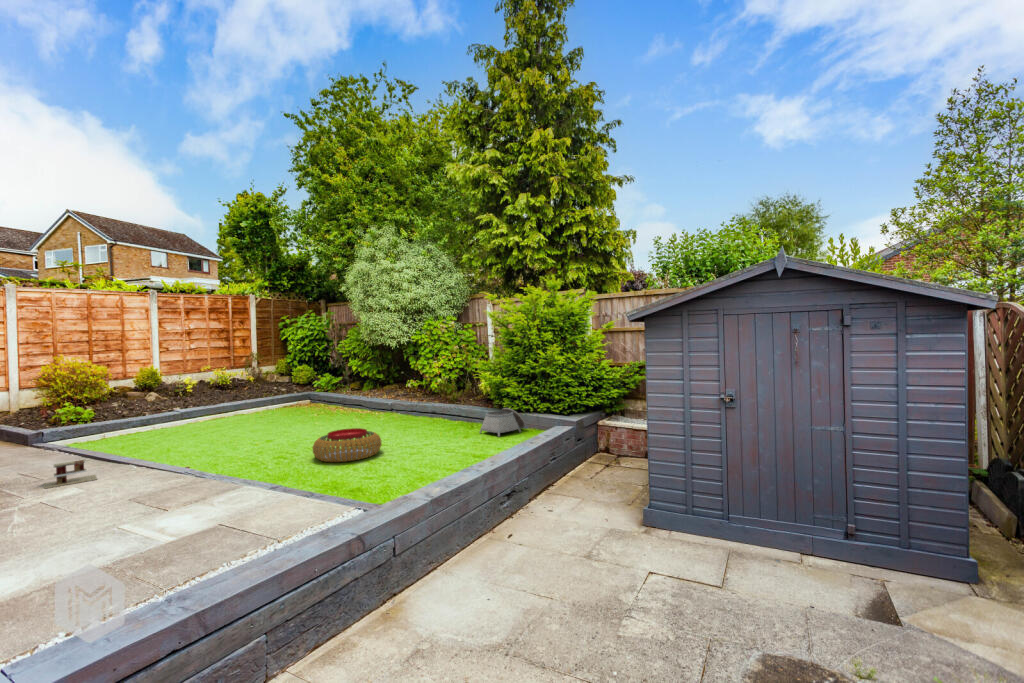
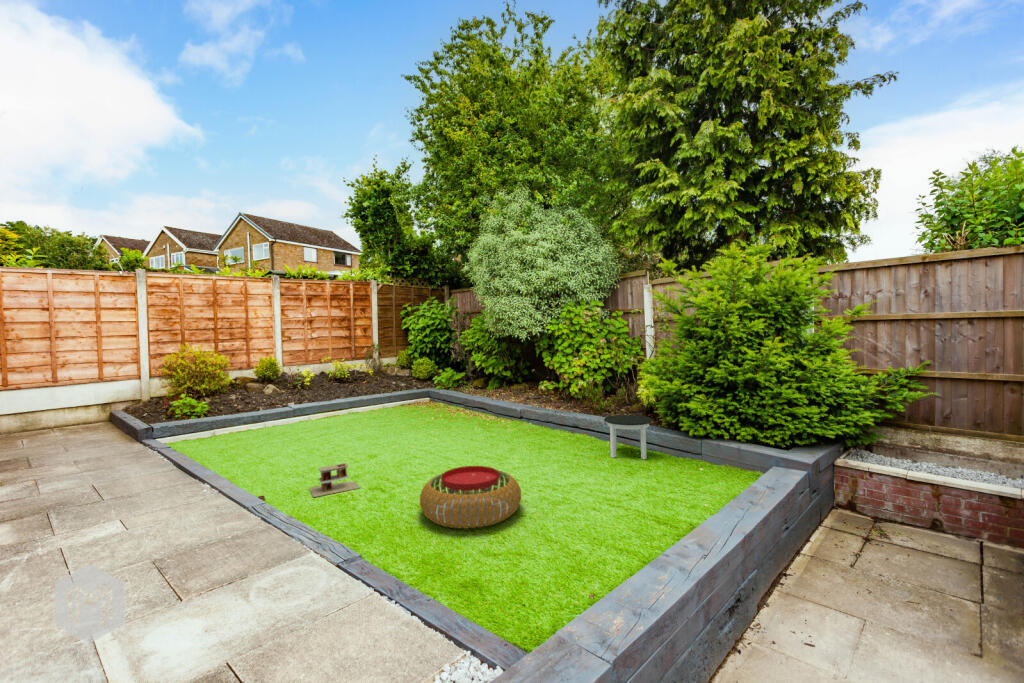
round table: none [447,398,479,427] -> present [604,415,652,459]
basket: present [480,408,525,437] -> none [662,440,738,490]
toy house: present [44,460,97,489] -> present [309,463,360,497]

